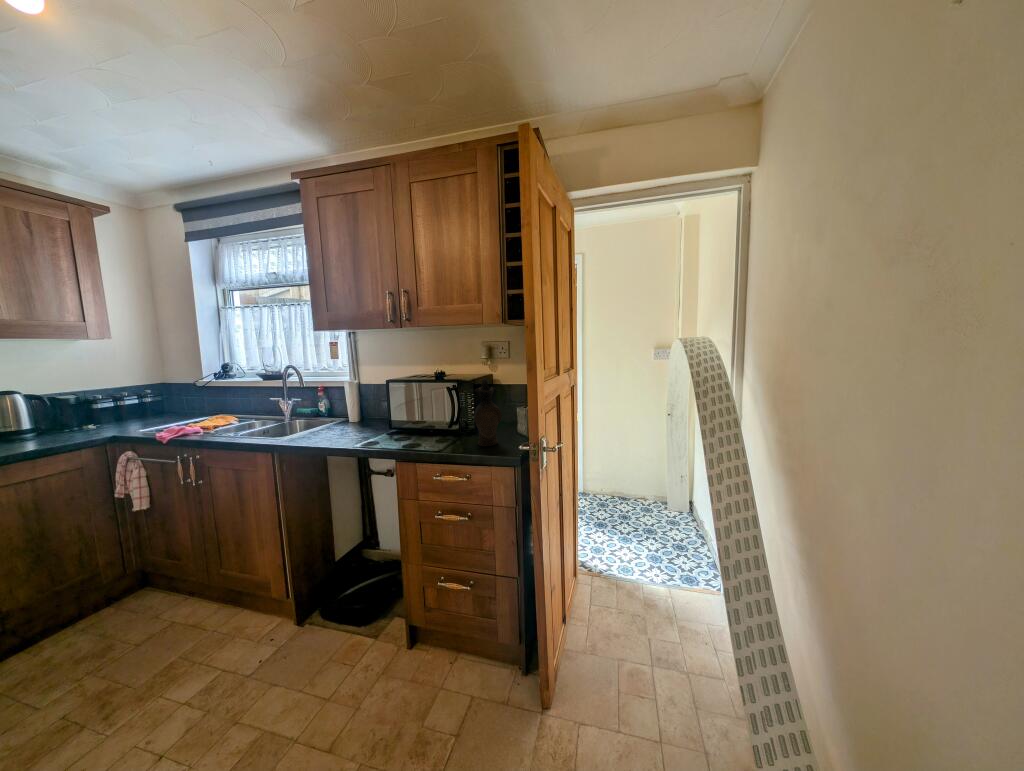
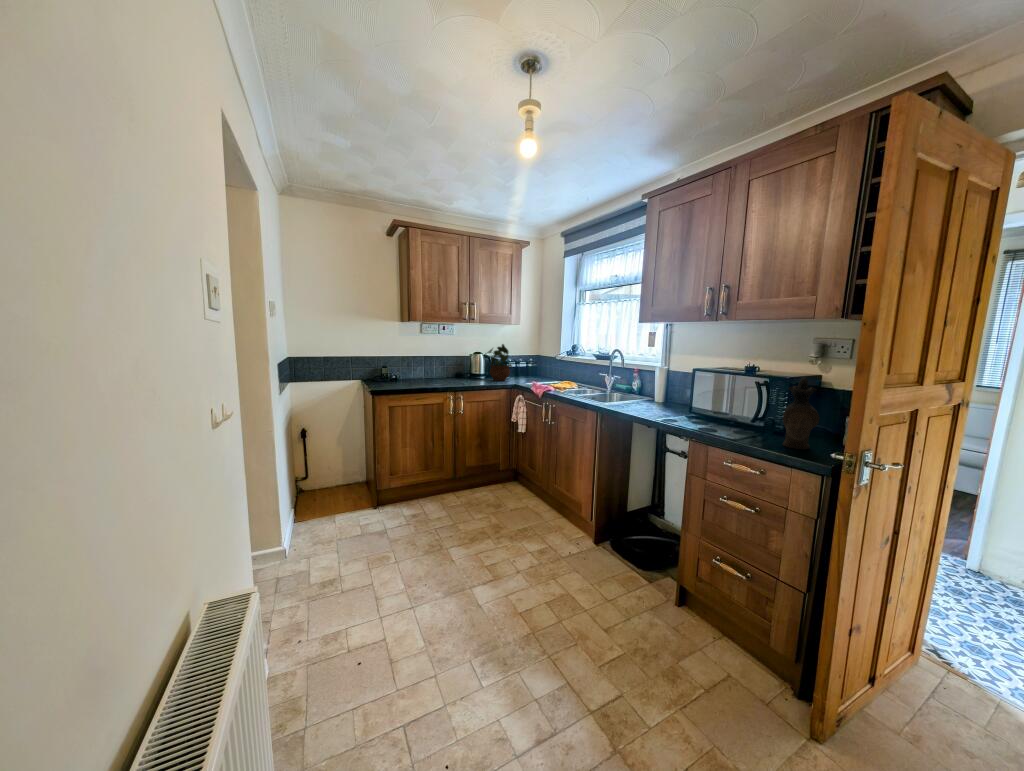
potted plant: none [26,371,105,436] -> present [485,344,512,381]

